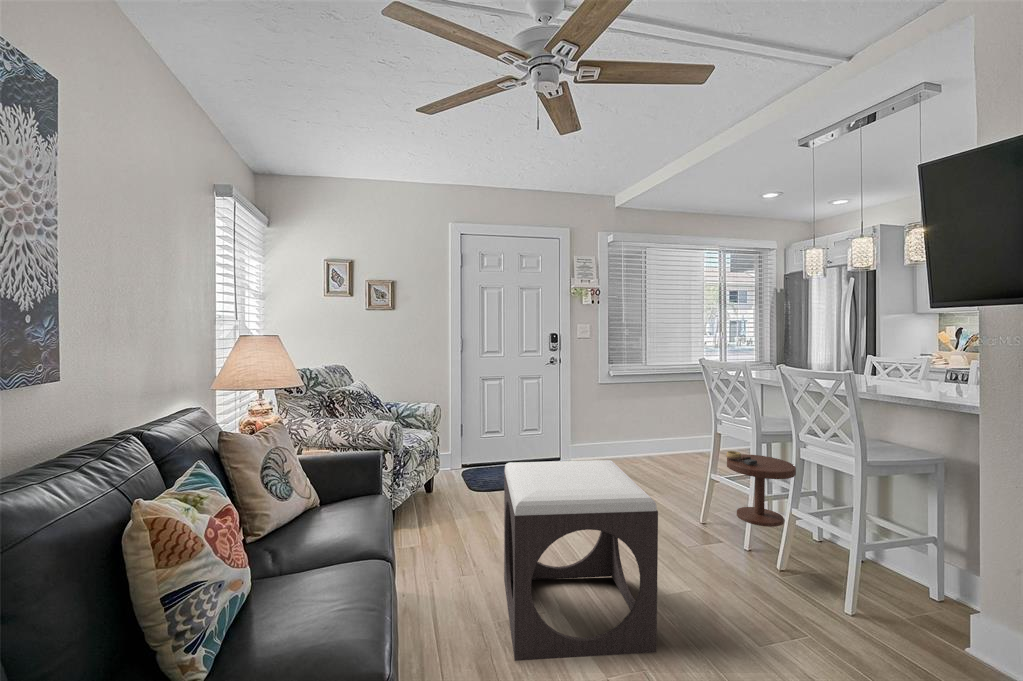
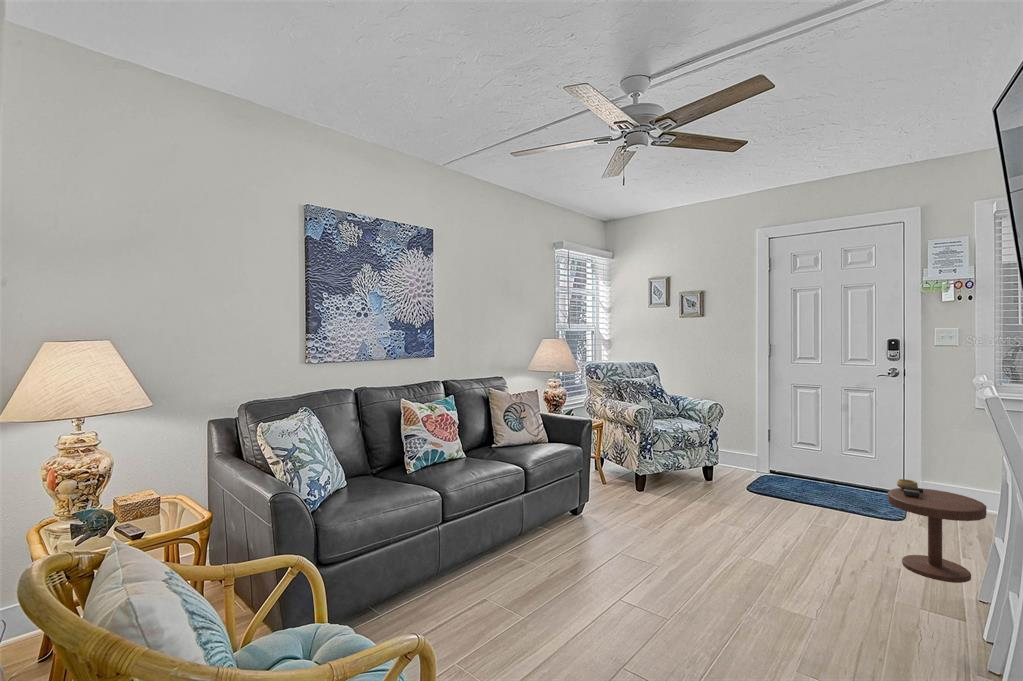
footstool: present [504,460,658,661] -> none [596,441,747,604]

